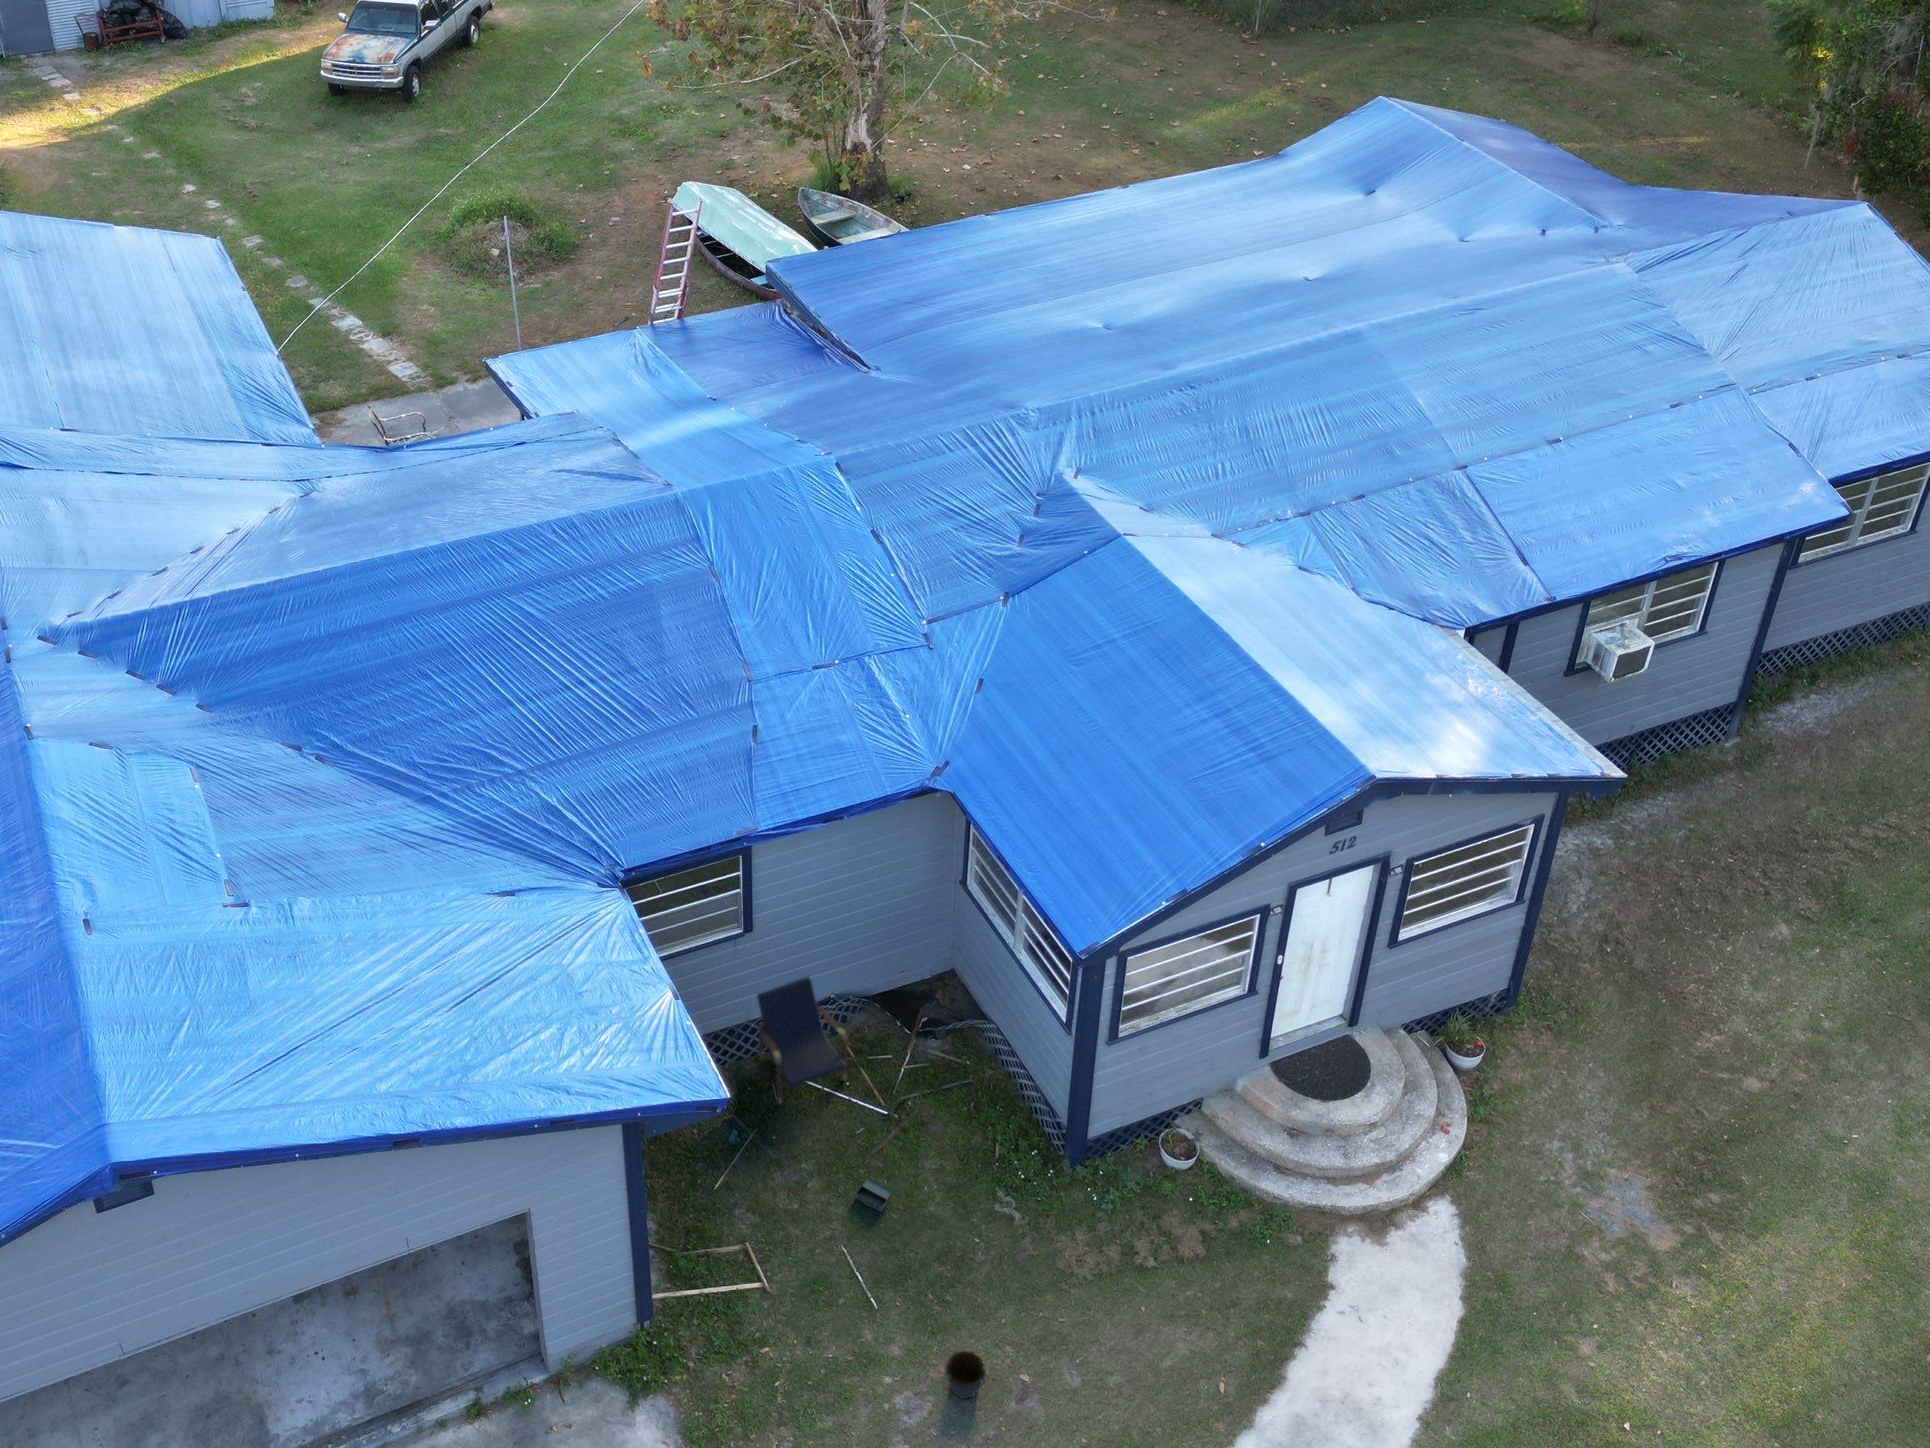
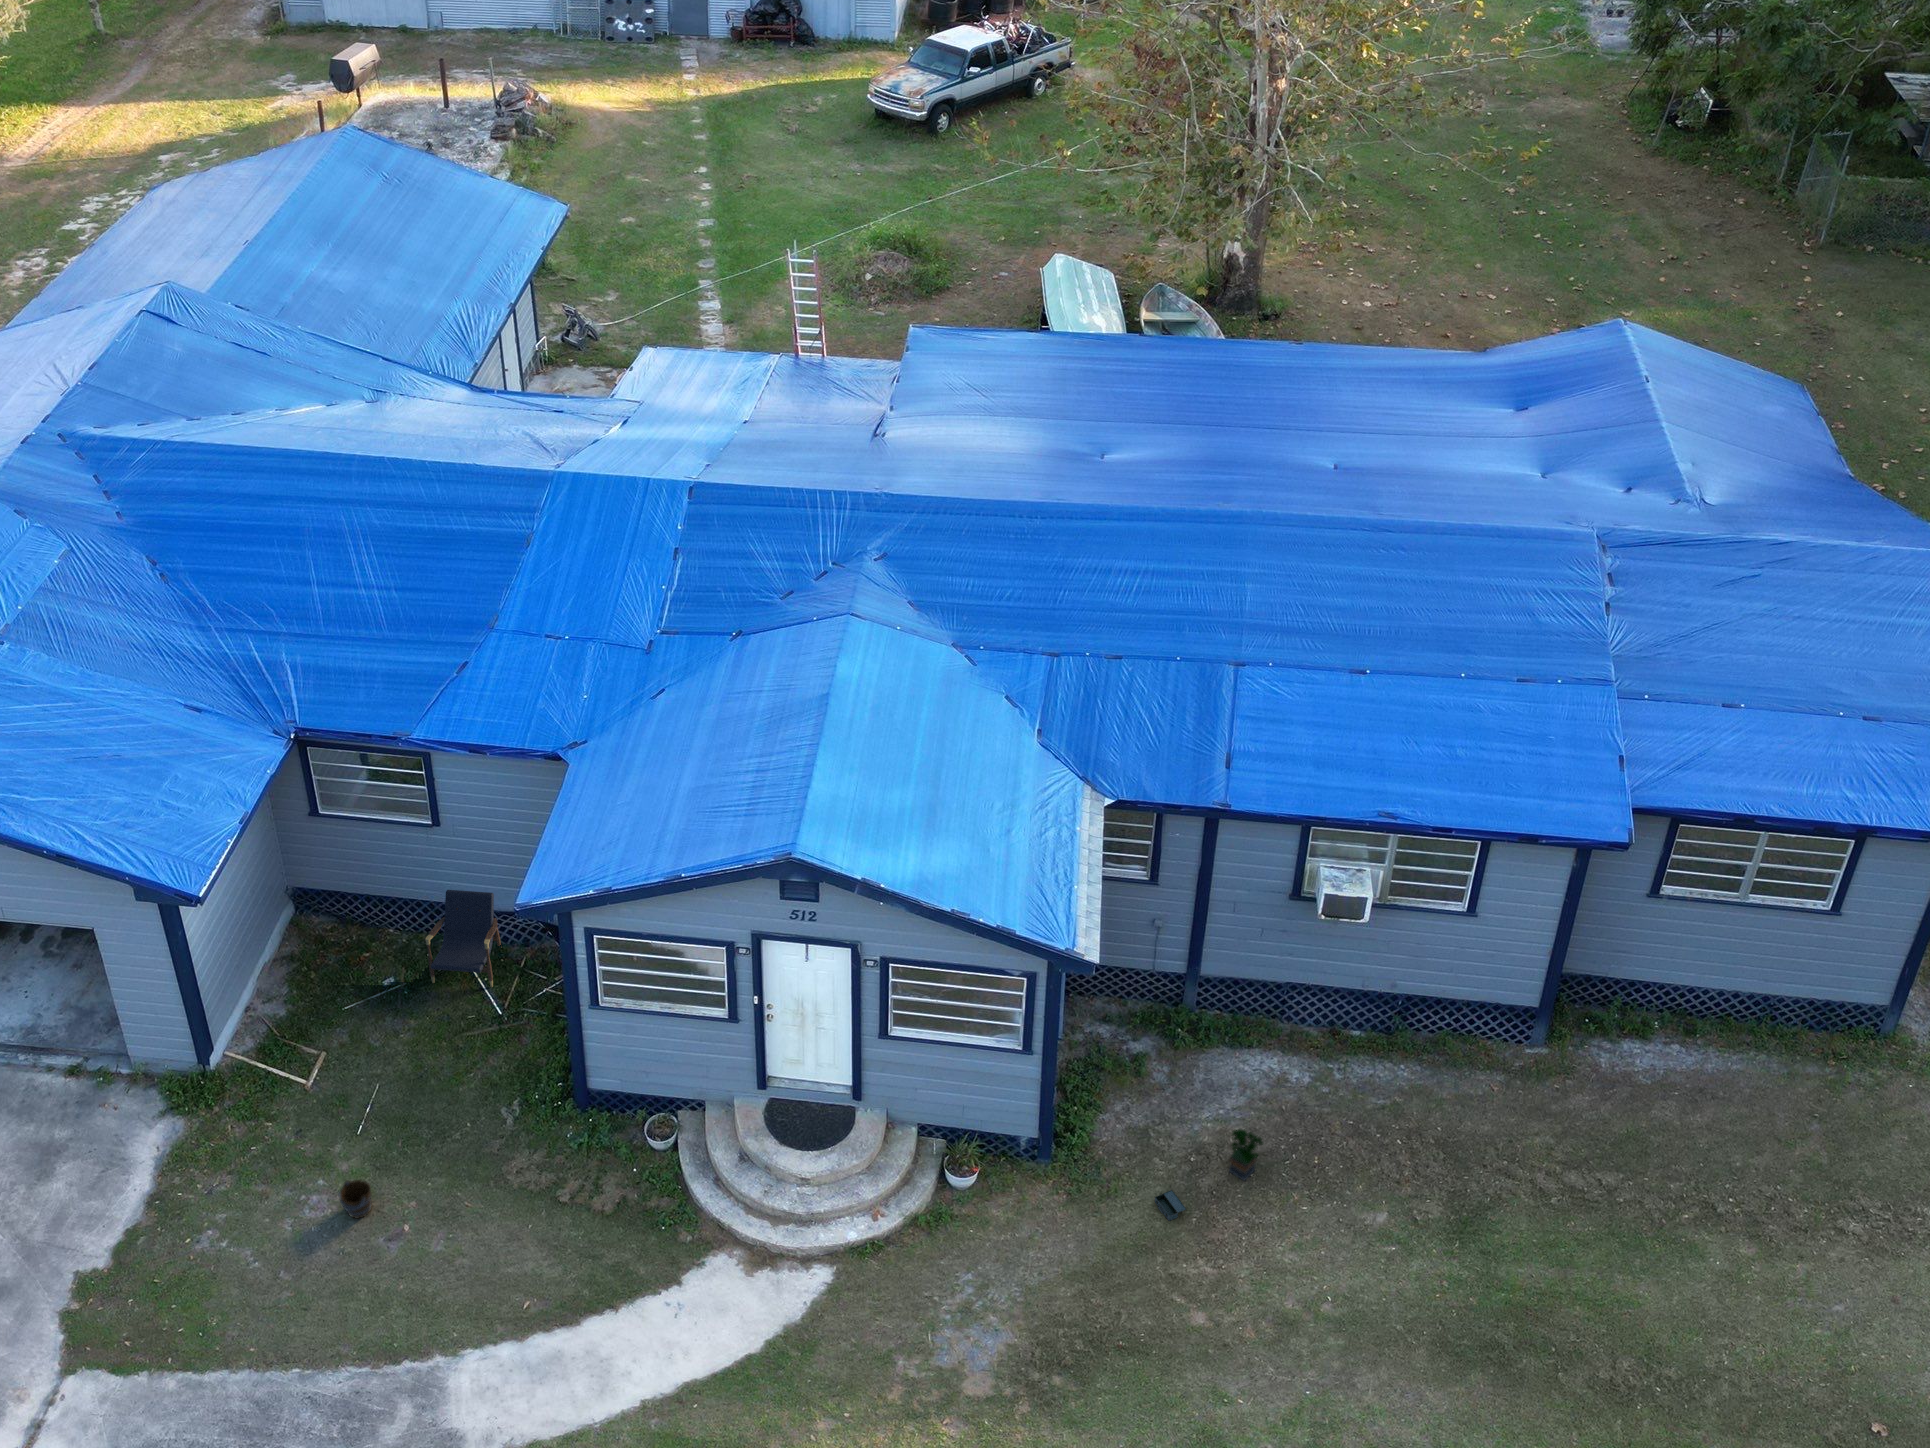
potted tree: none [1624,898,1663,945] -> present [1229,1129,1263,1180]
toolbox: present [856,1178,892,1212] -> present [1155,1190,1186,1221]

